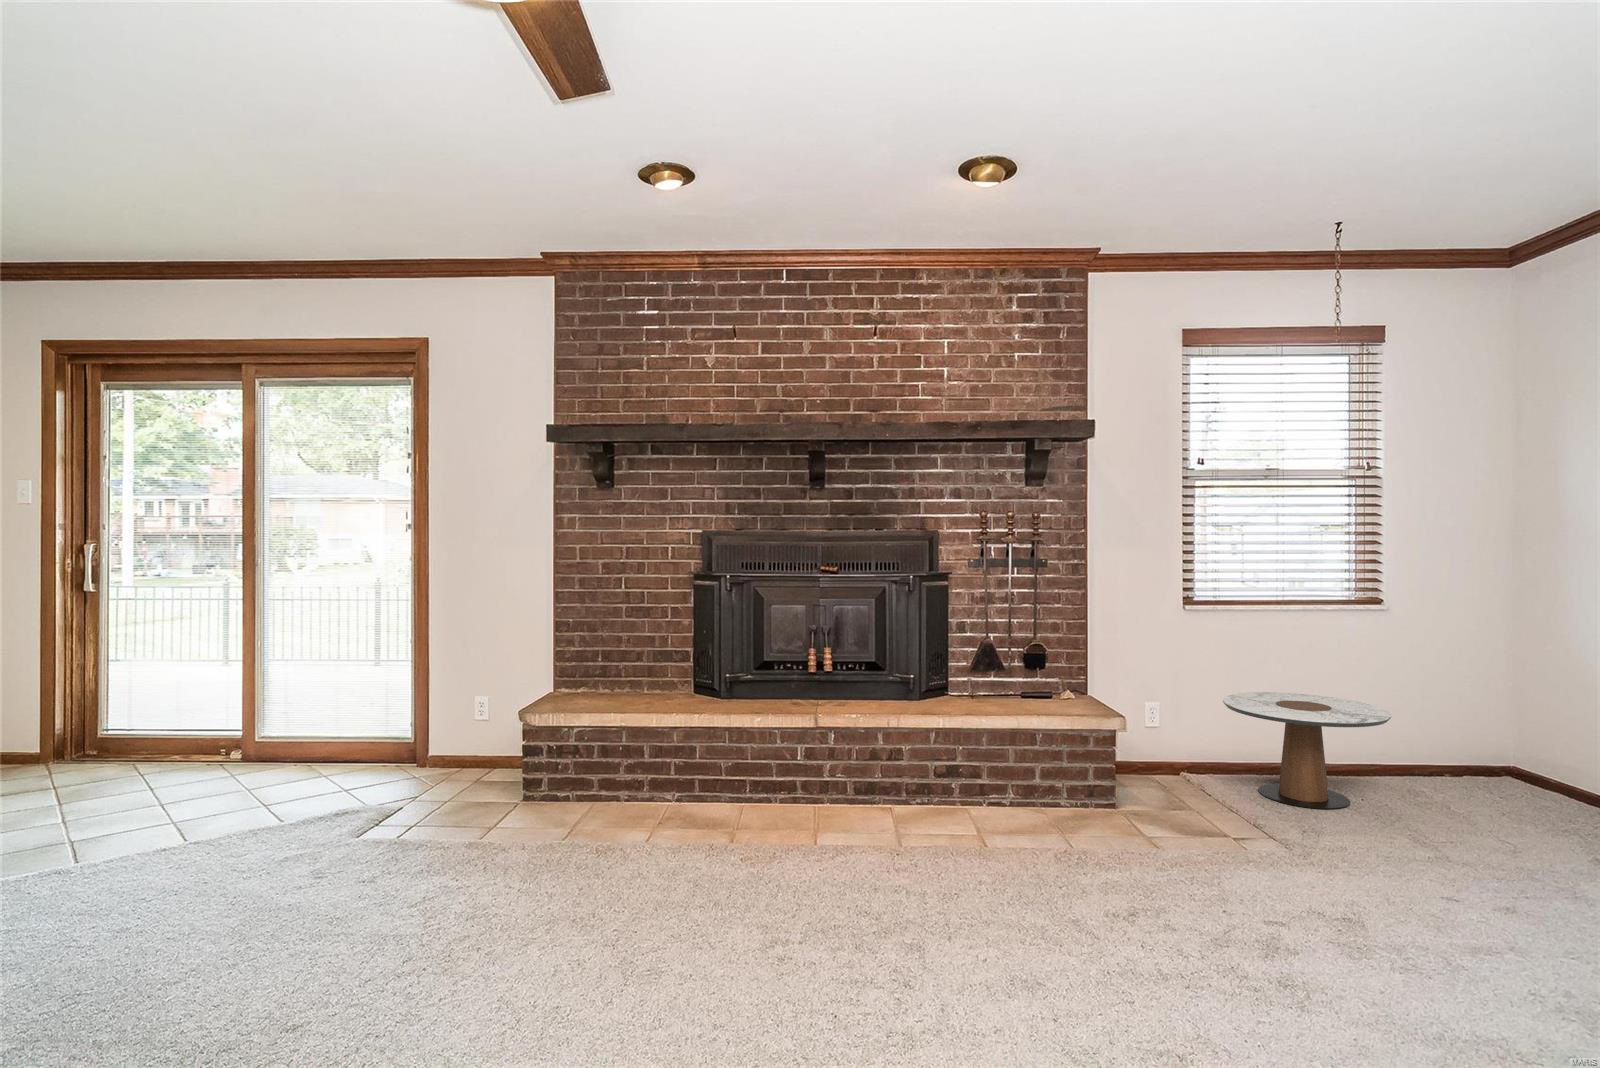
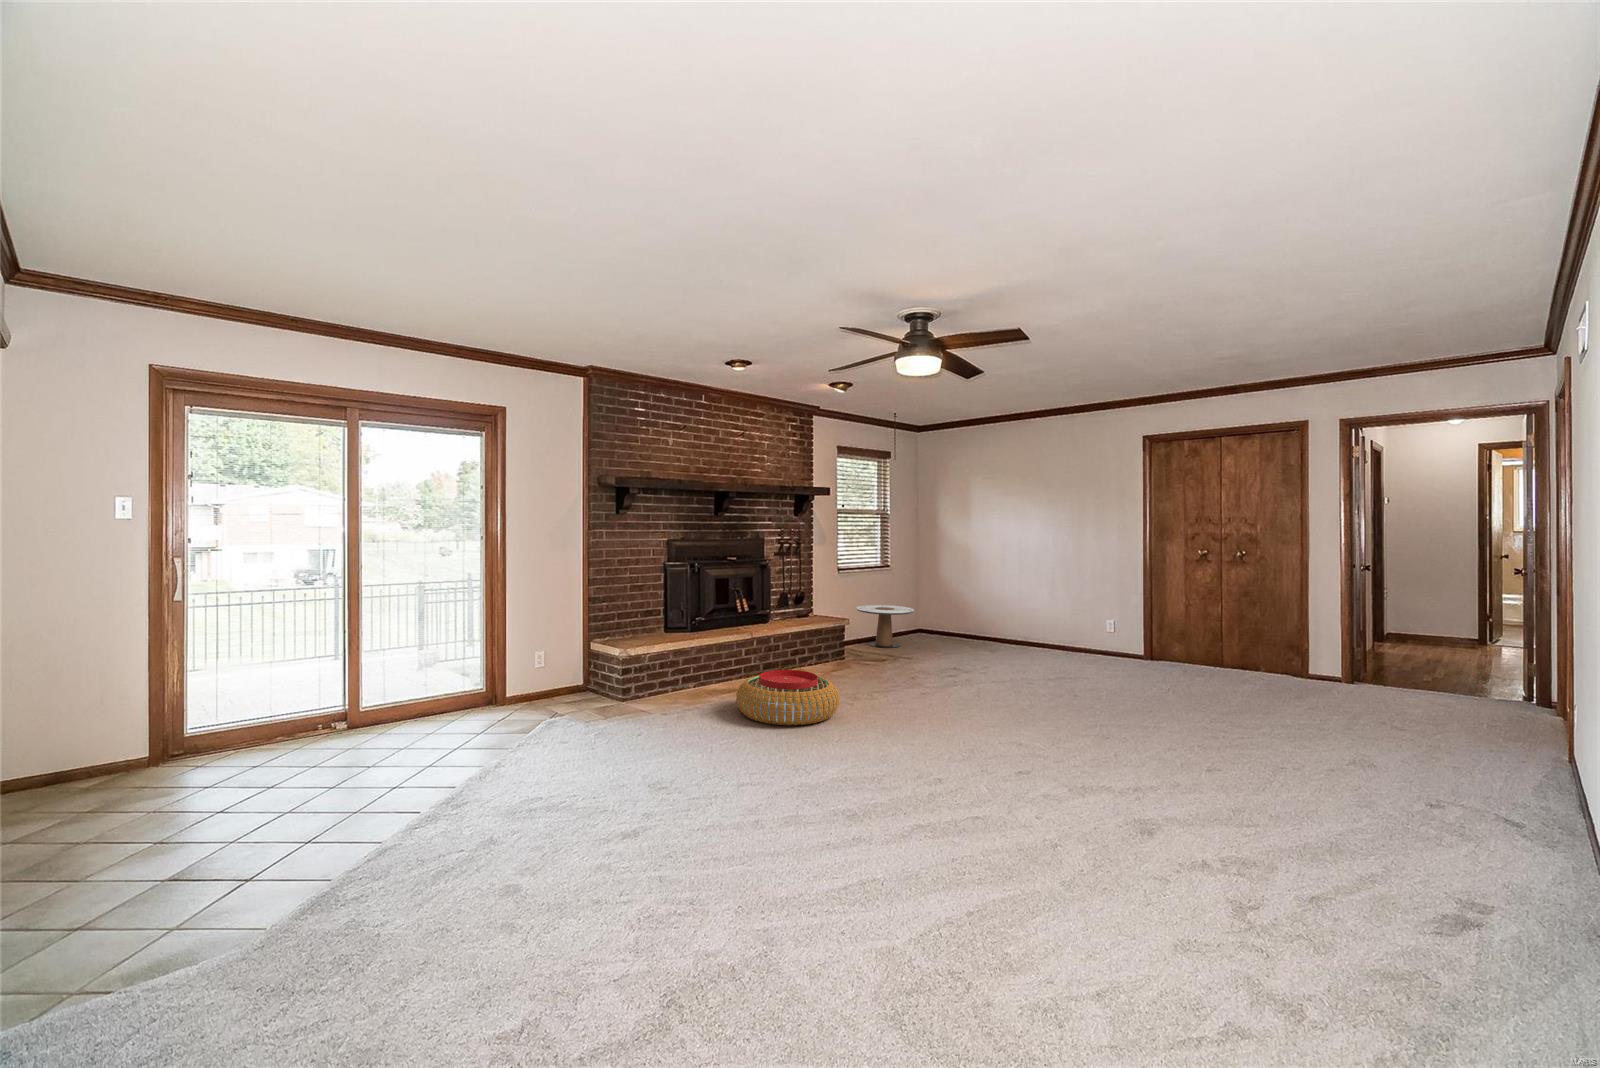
pouf: none [501,802,746,960] -> present [736,670,839,725]

